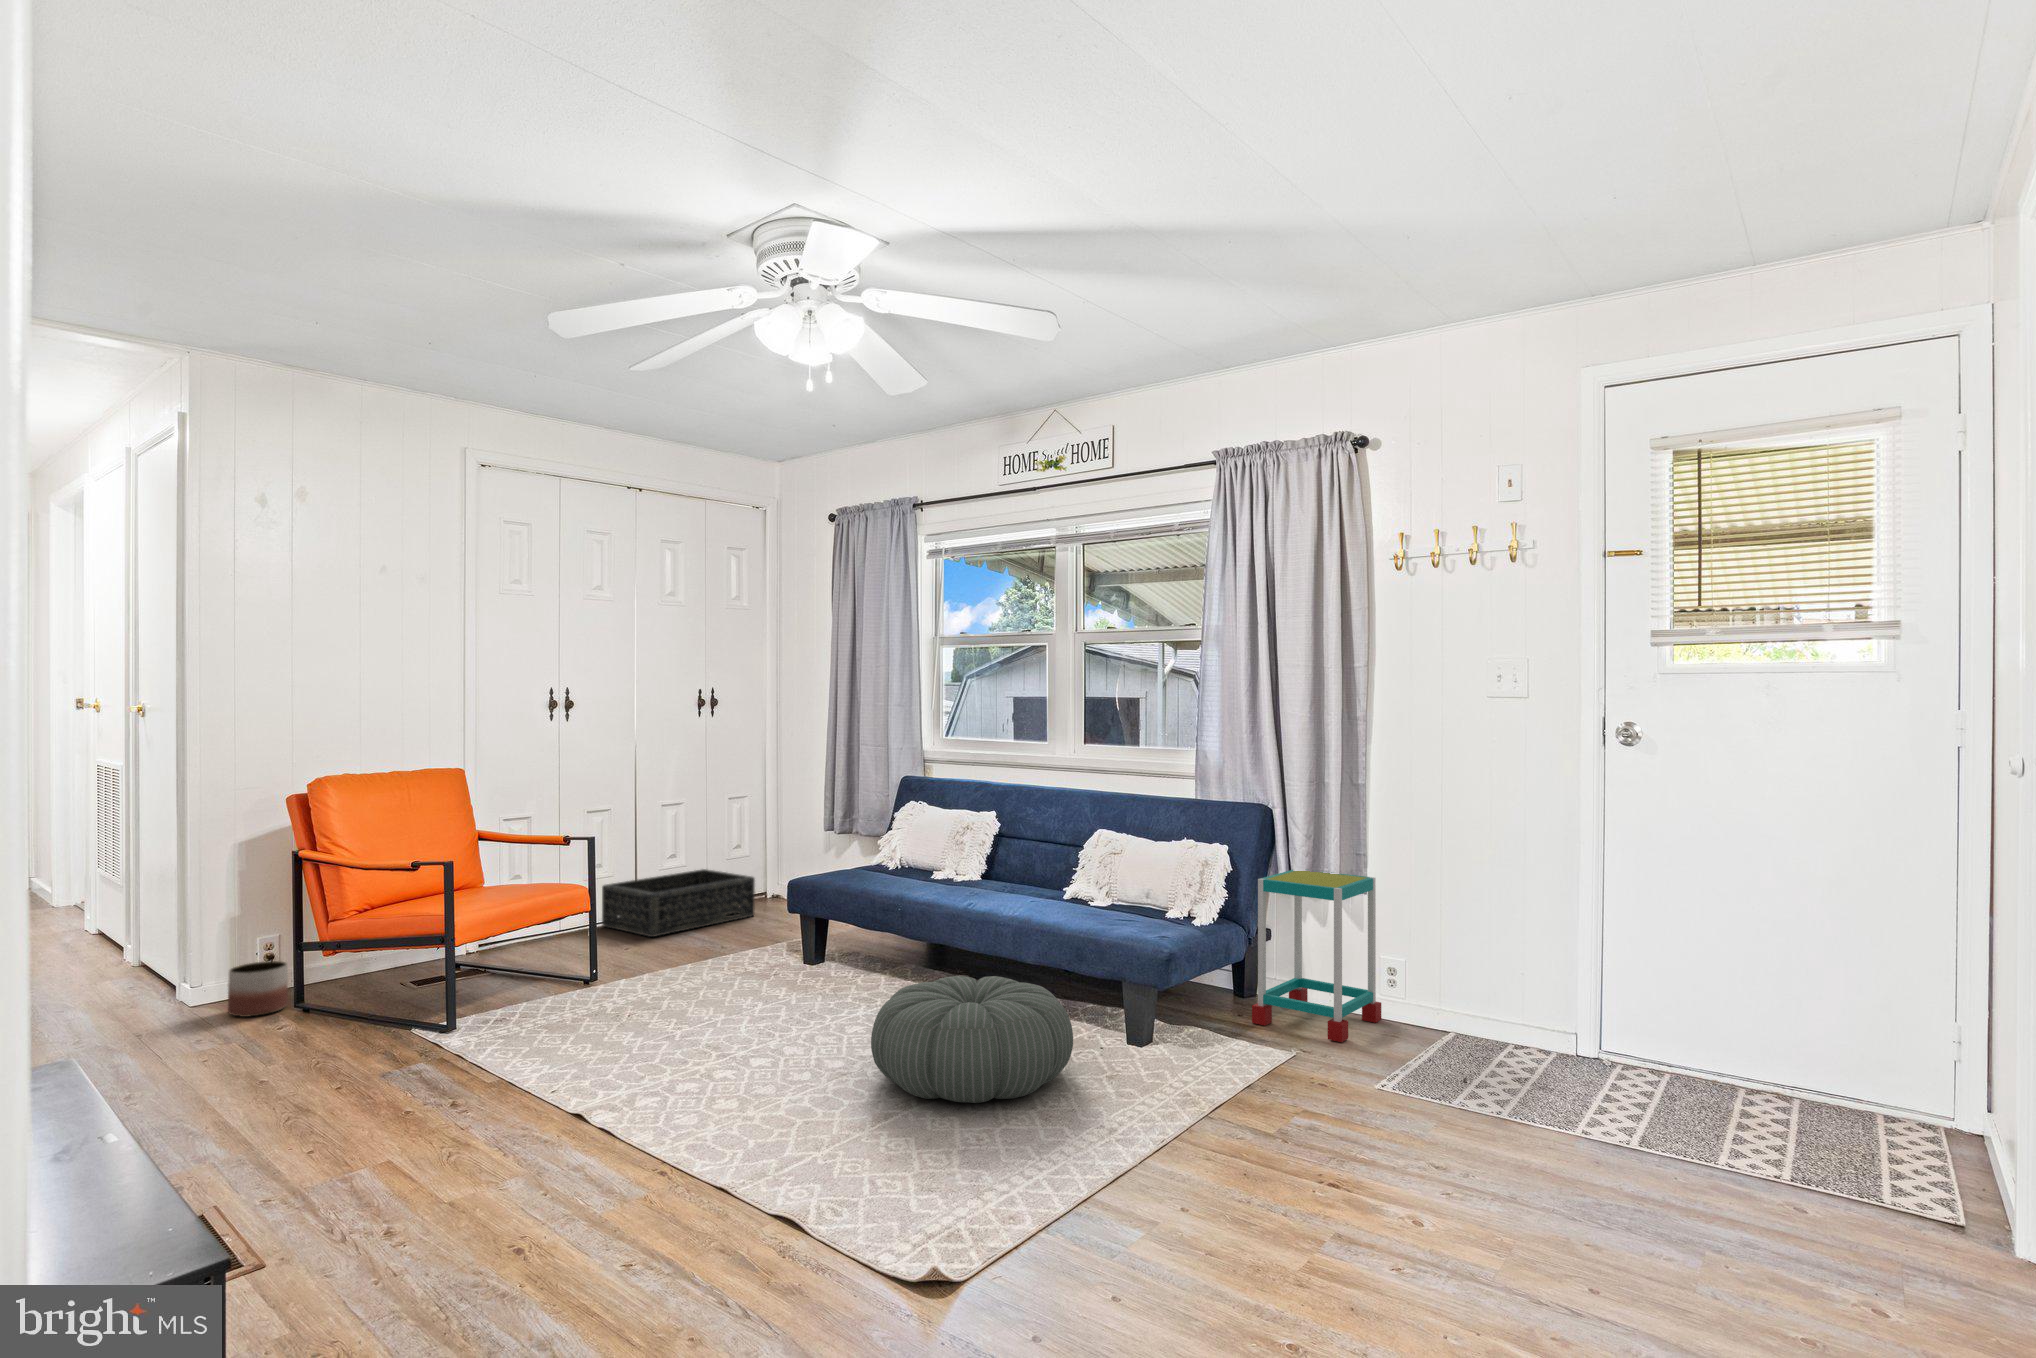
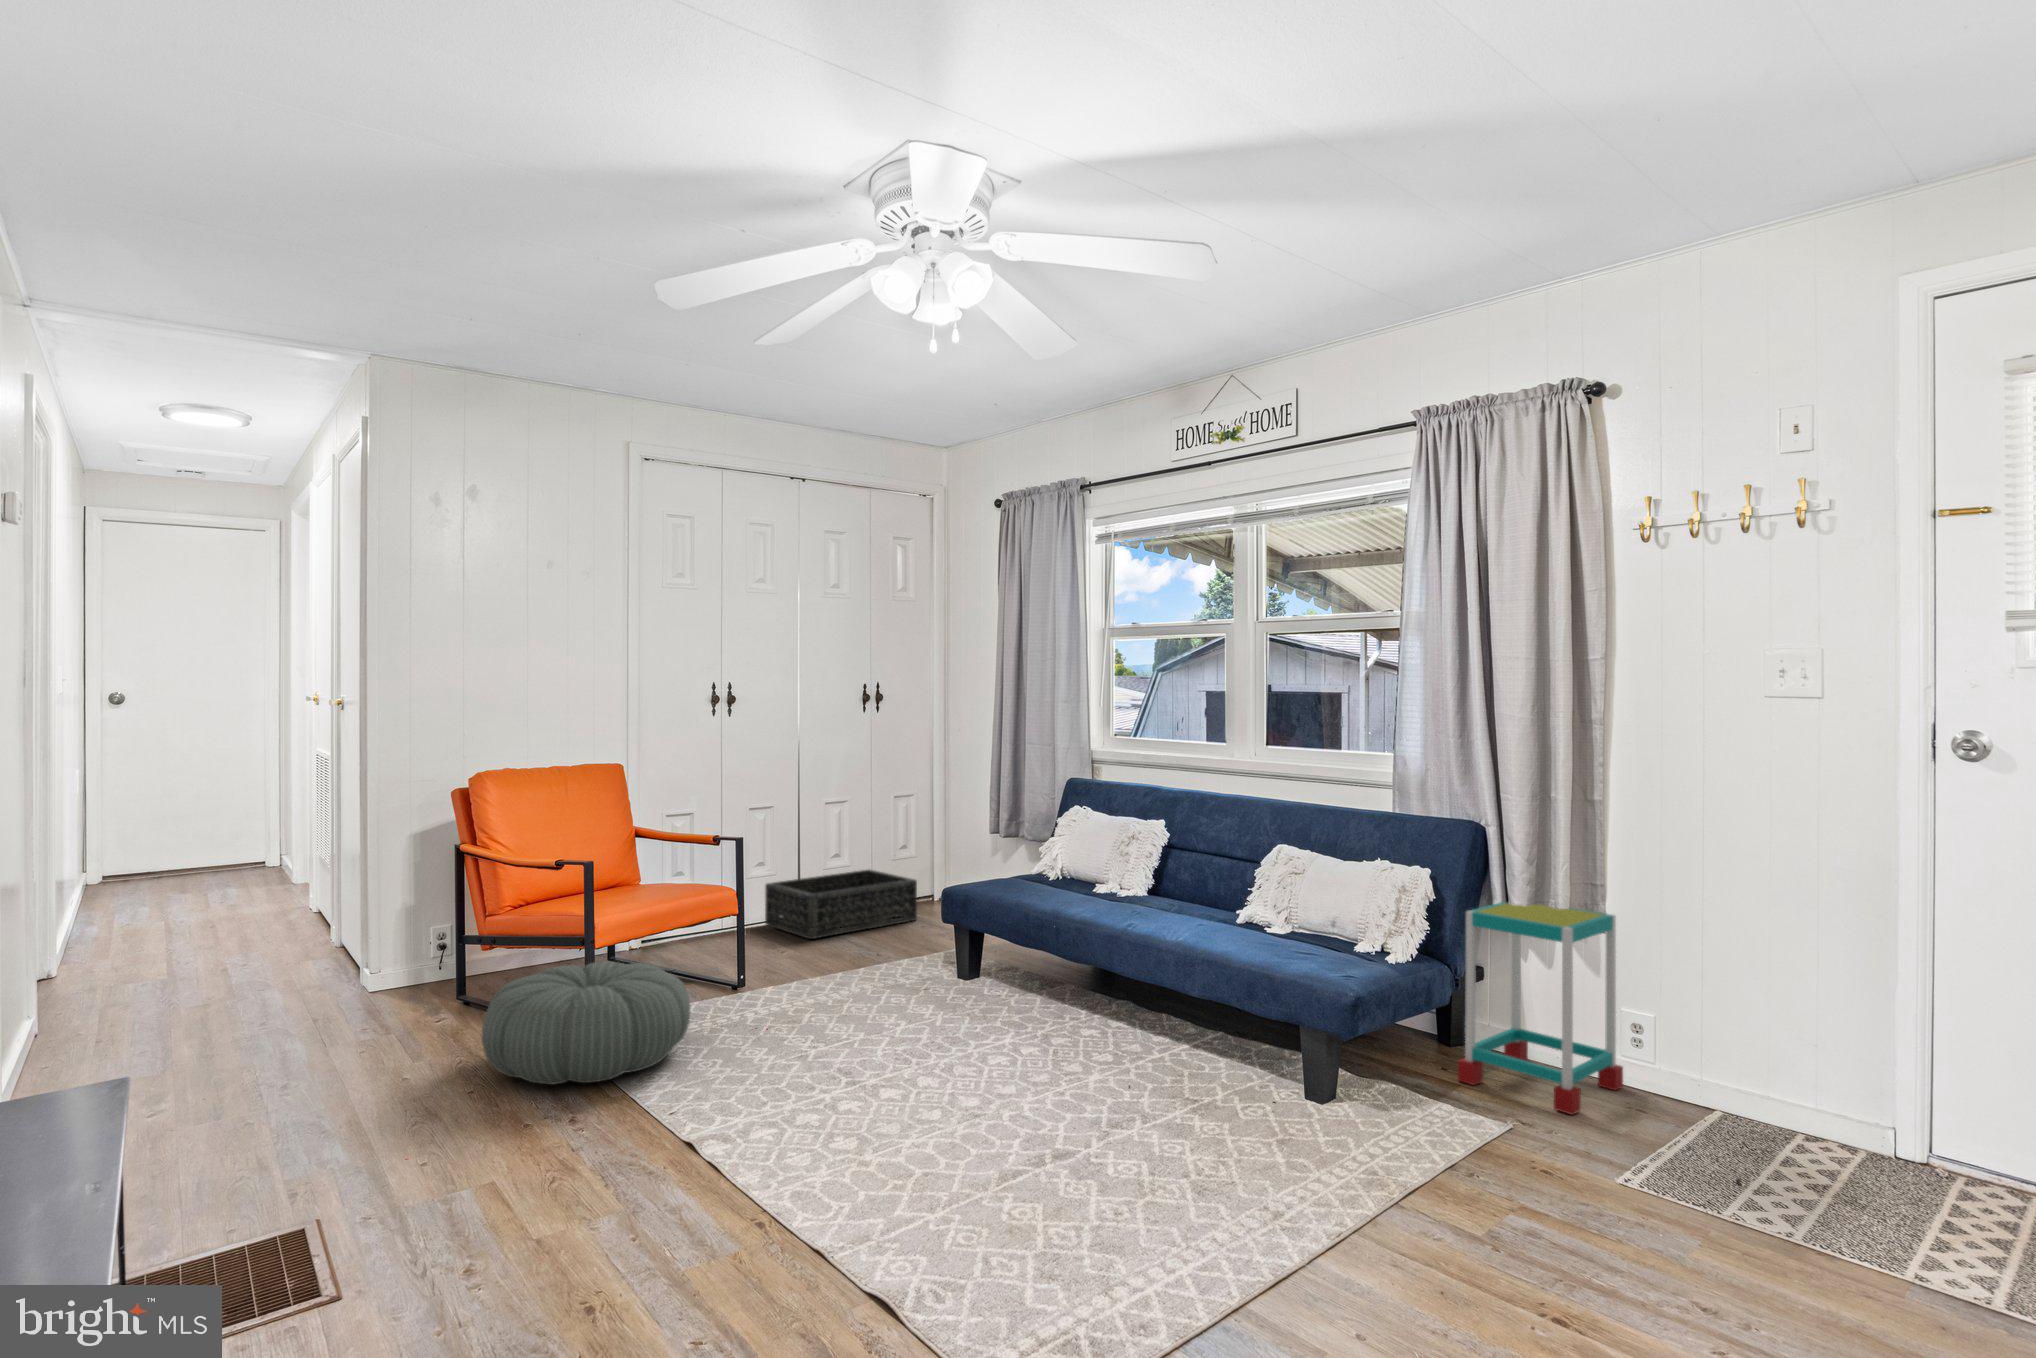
planter: present [228,961,288,1017] -> none [399,952,453,1006]
pouf: present [871,976,1073,1103] -> present [482,961,691,1084]

